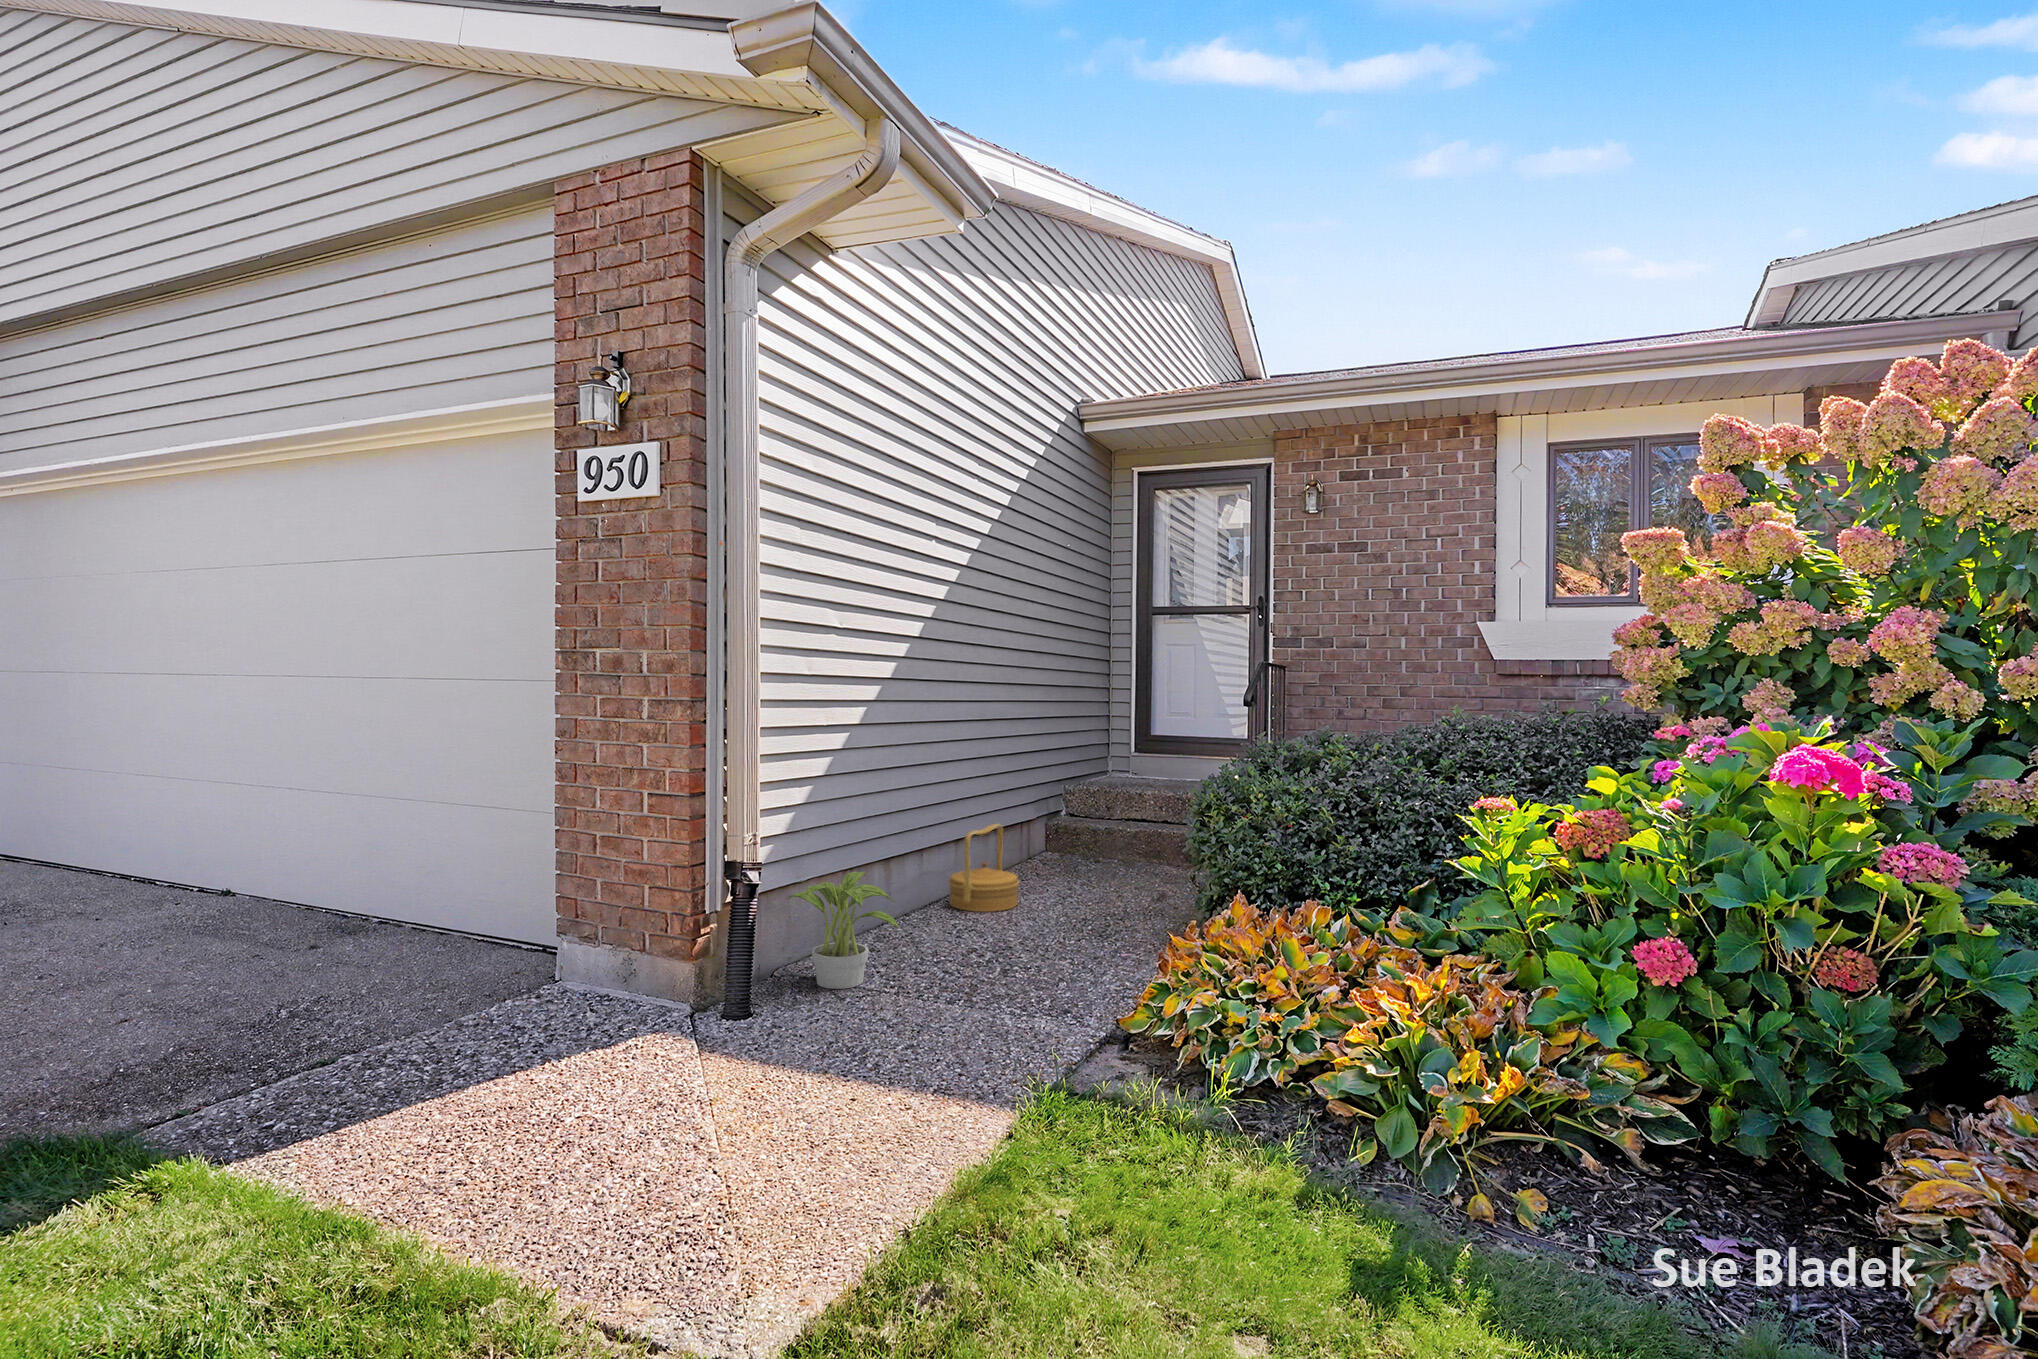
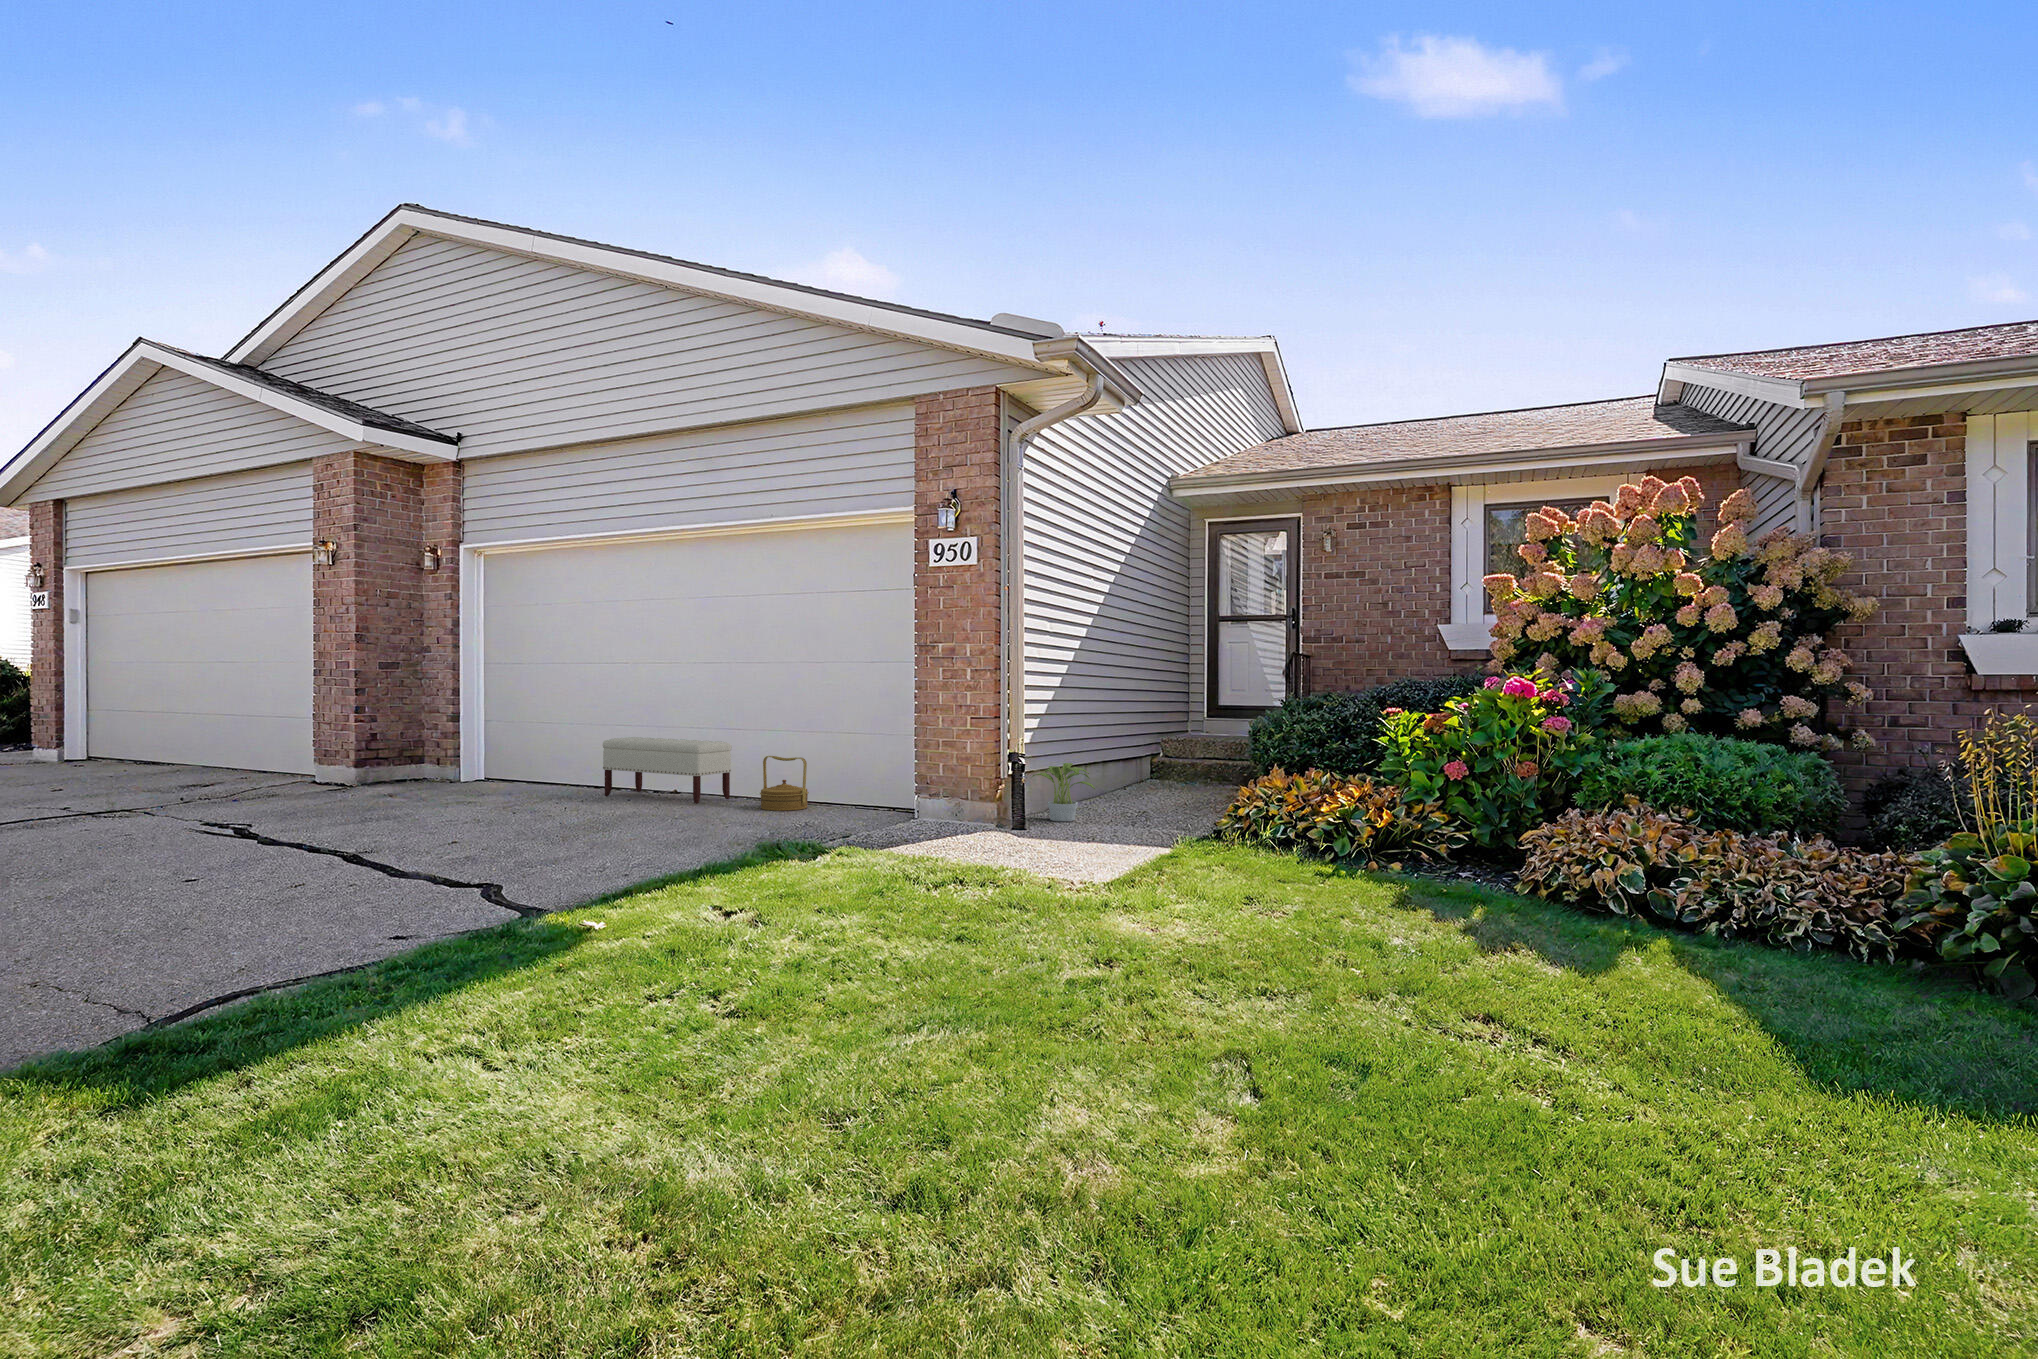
bench: none [88,800,302,931] -> present [603,737,732,804]
woven basket: present [949,824,1019,912] -> present [760,756,809,811]

